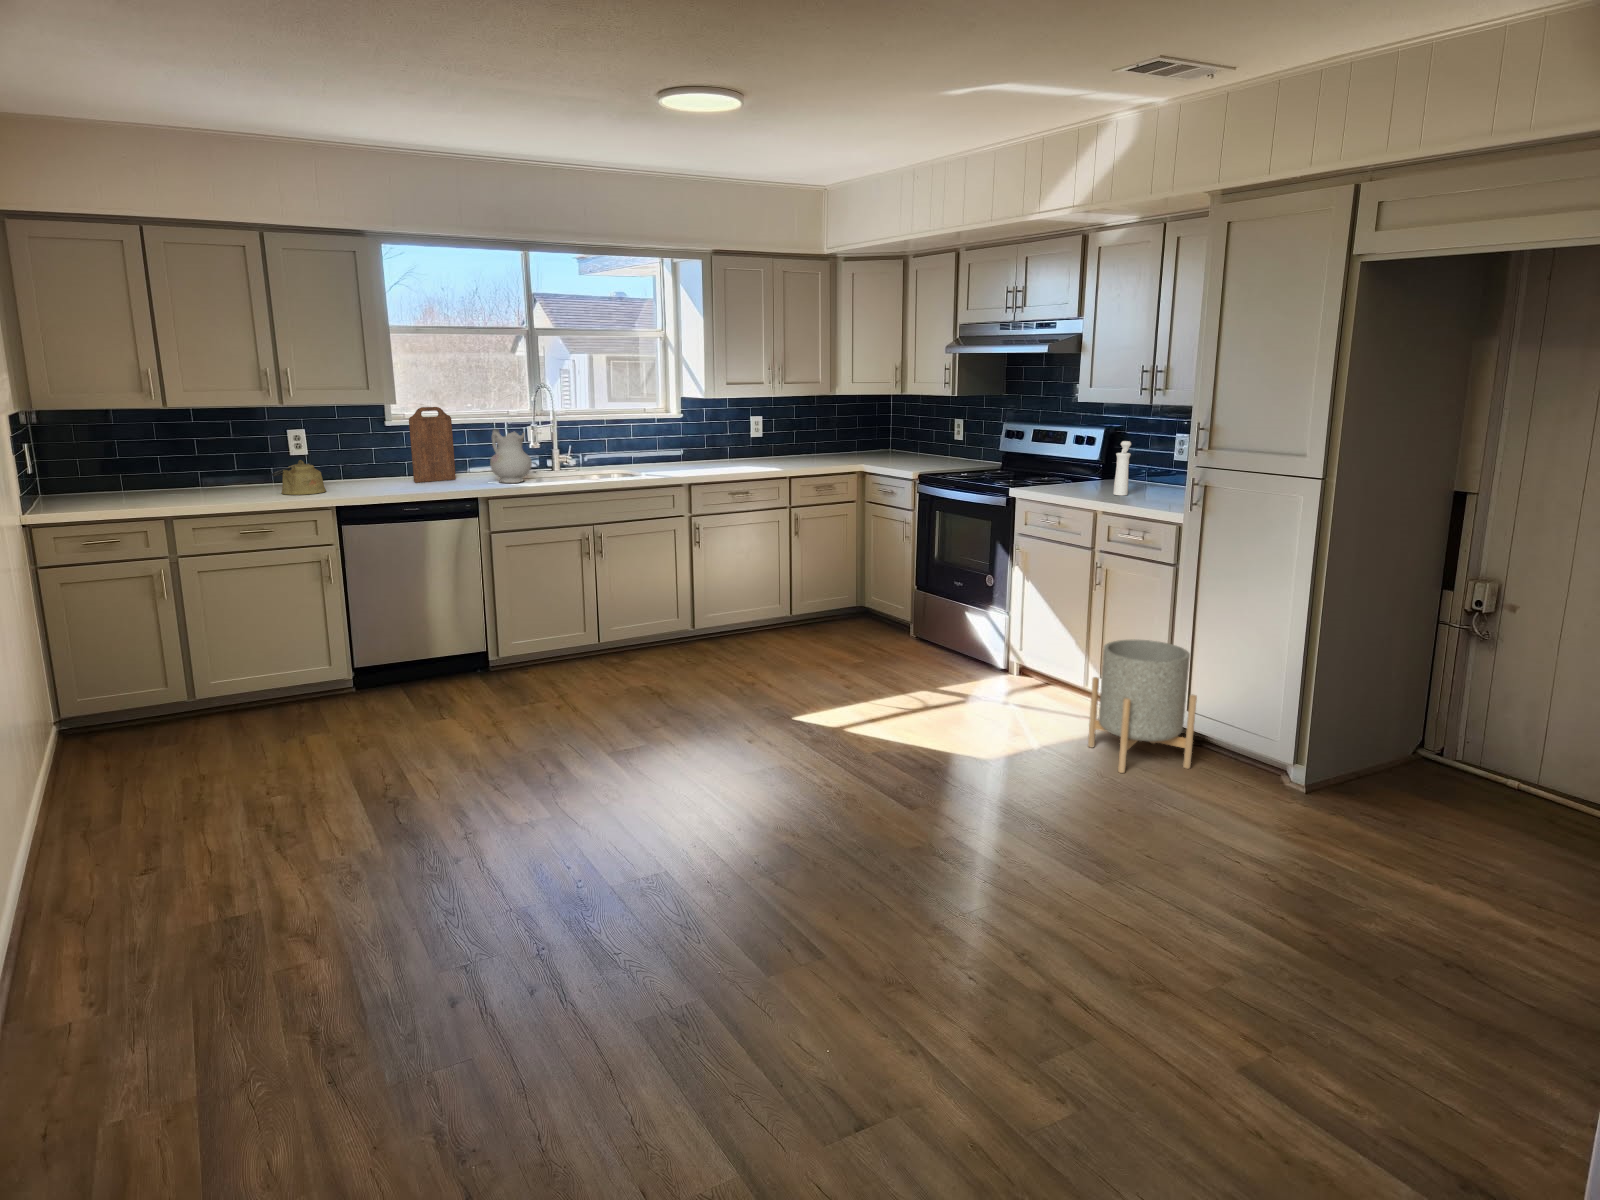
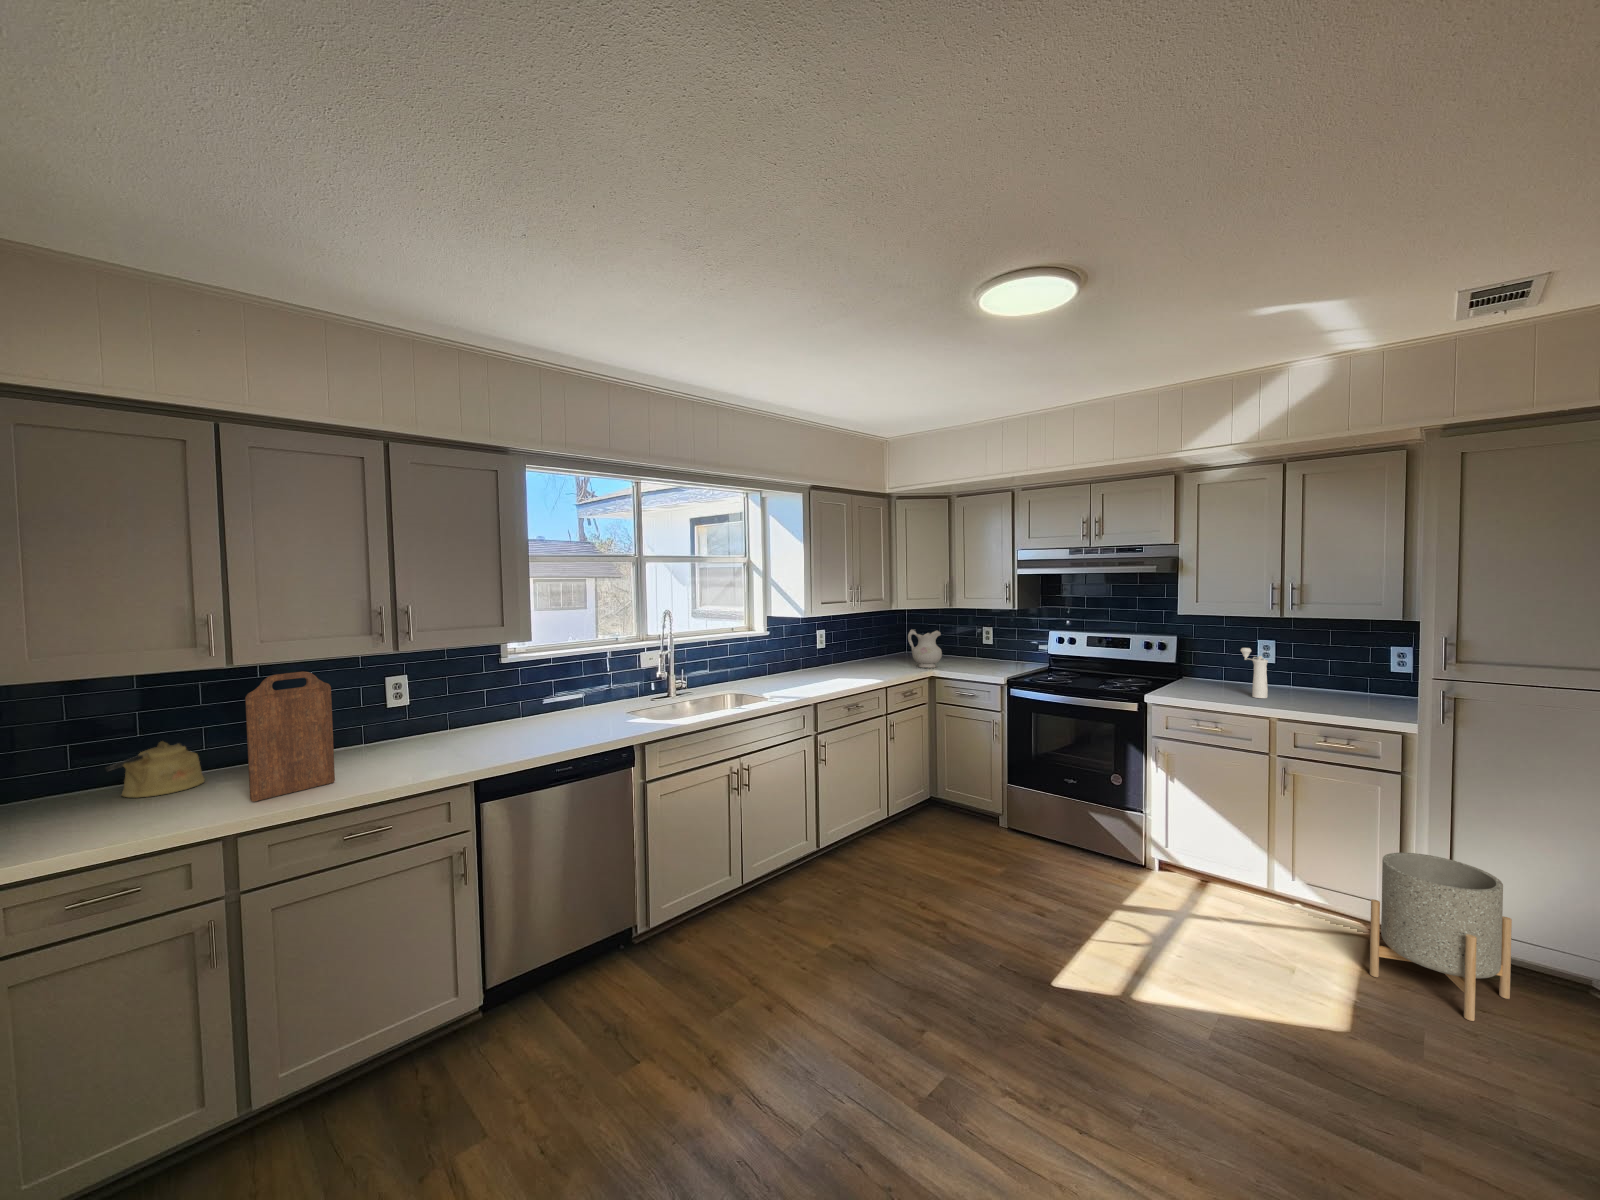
cutting board: present [409,407,456,483] -> present [245,671,335,802]
ceramic pitcher: present [490,429,532,483] -> present [908,629,942,668]
kettle: present [272,460,326,495] -> present [106,742,205,798]

